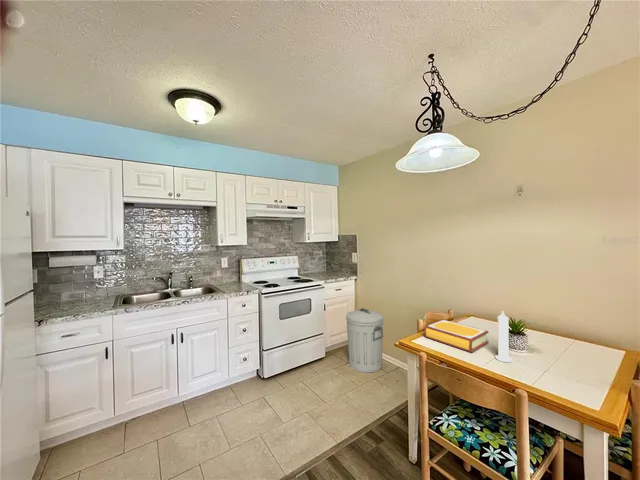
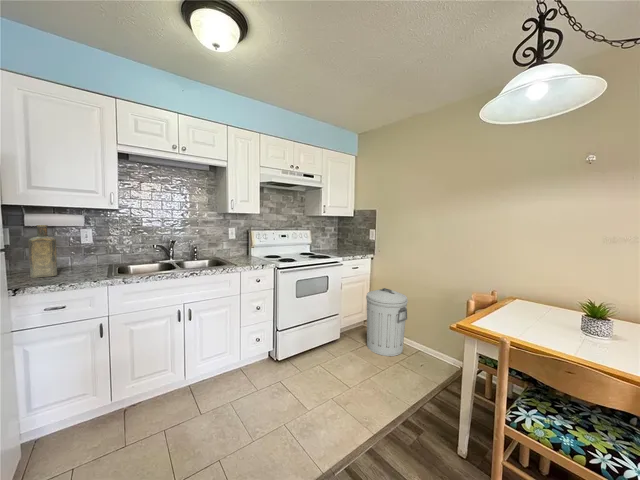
bottle: none [50,267,74,311] -> present [28,225,57,278]
candle: present [495,311,512,362] -> none [588,289,613,351]
book: present [424,319,489,352] -> none [487,300,567,338]

